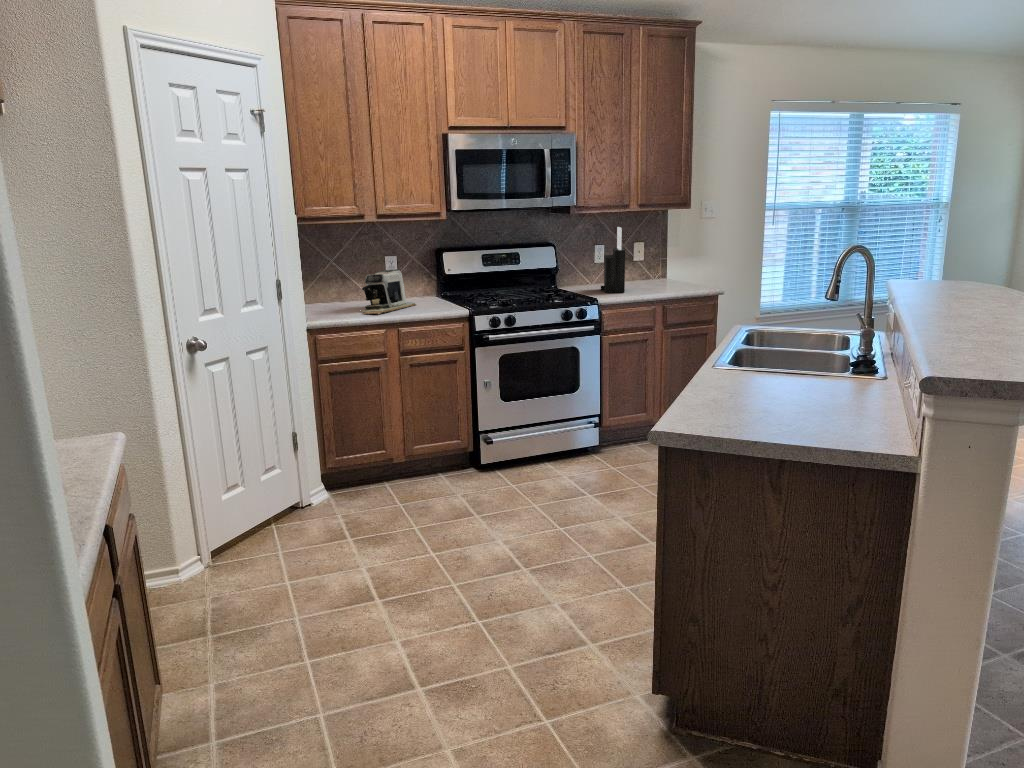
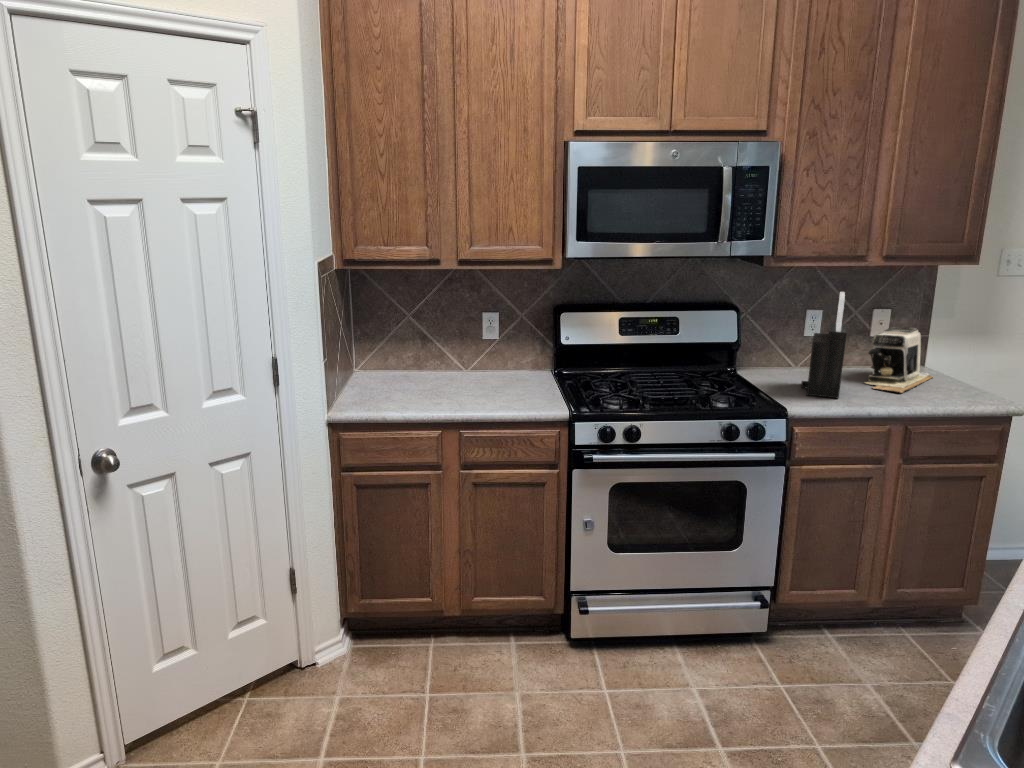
coffee maker: present [362,269,416,314] -> present [865,327,933,393]

